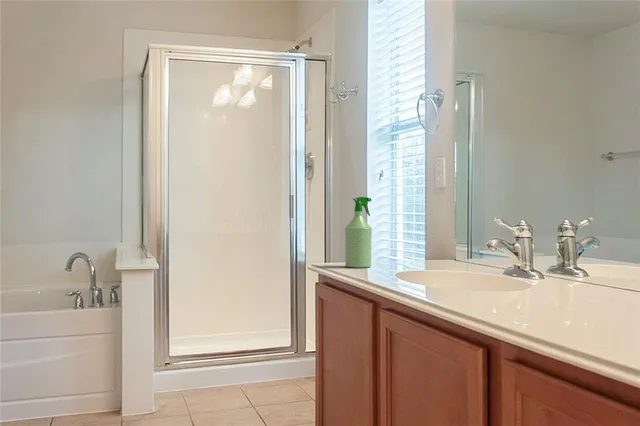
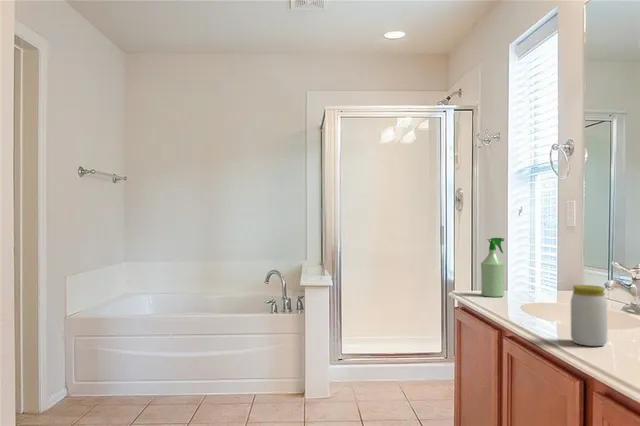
jar: none [470,234,513,307] -> present [571,285,607,346]

